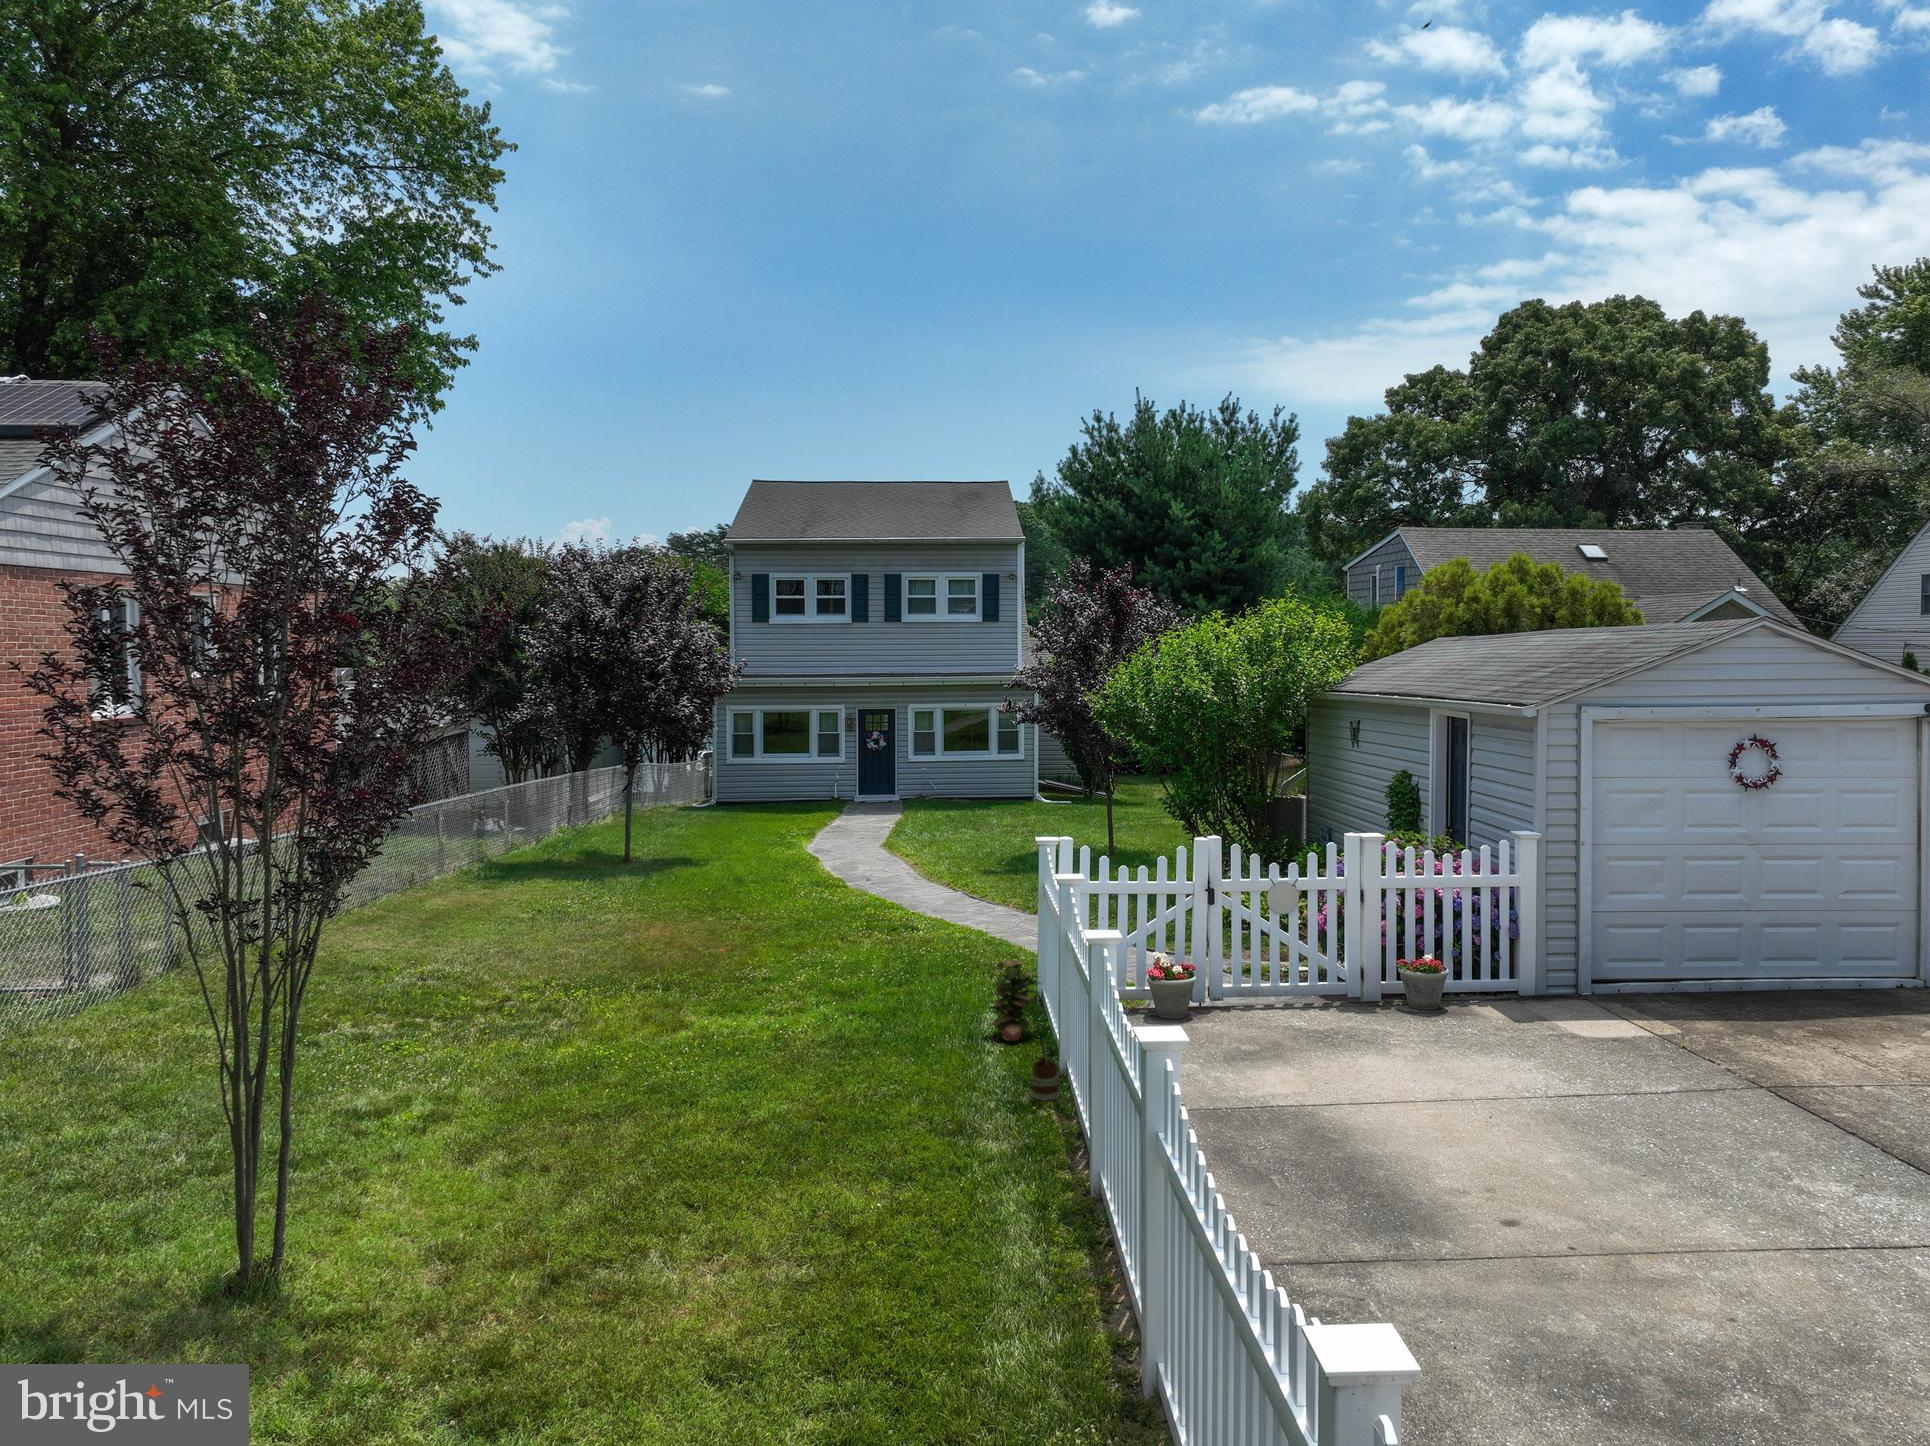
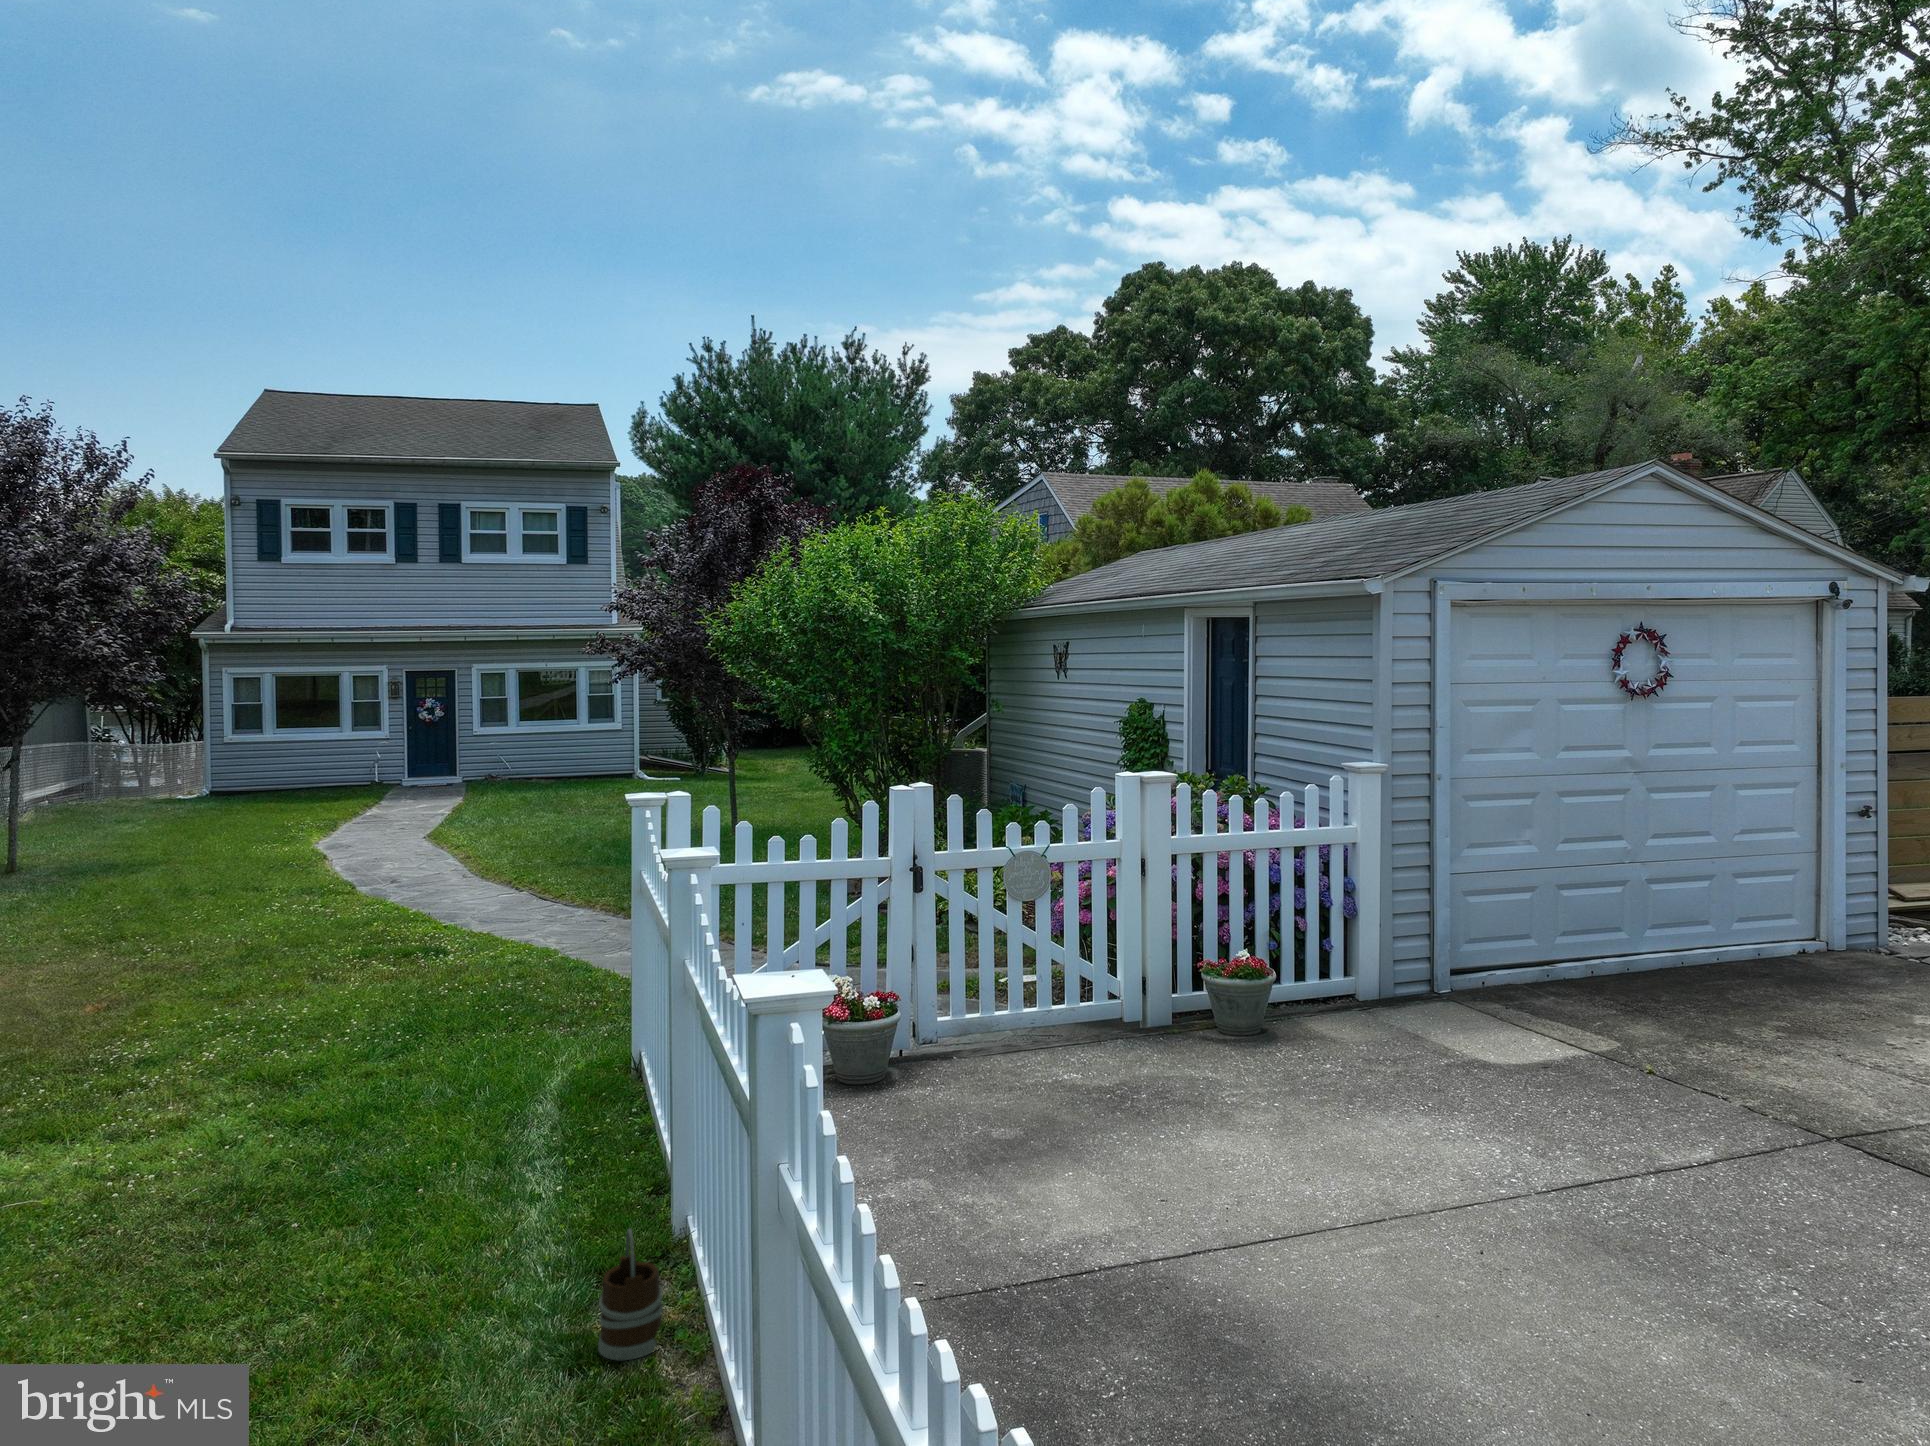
decorative plant: present [988,960,1039,1041] -> none [515,1025,632,1183]

